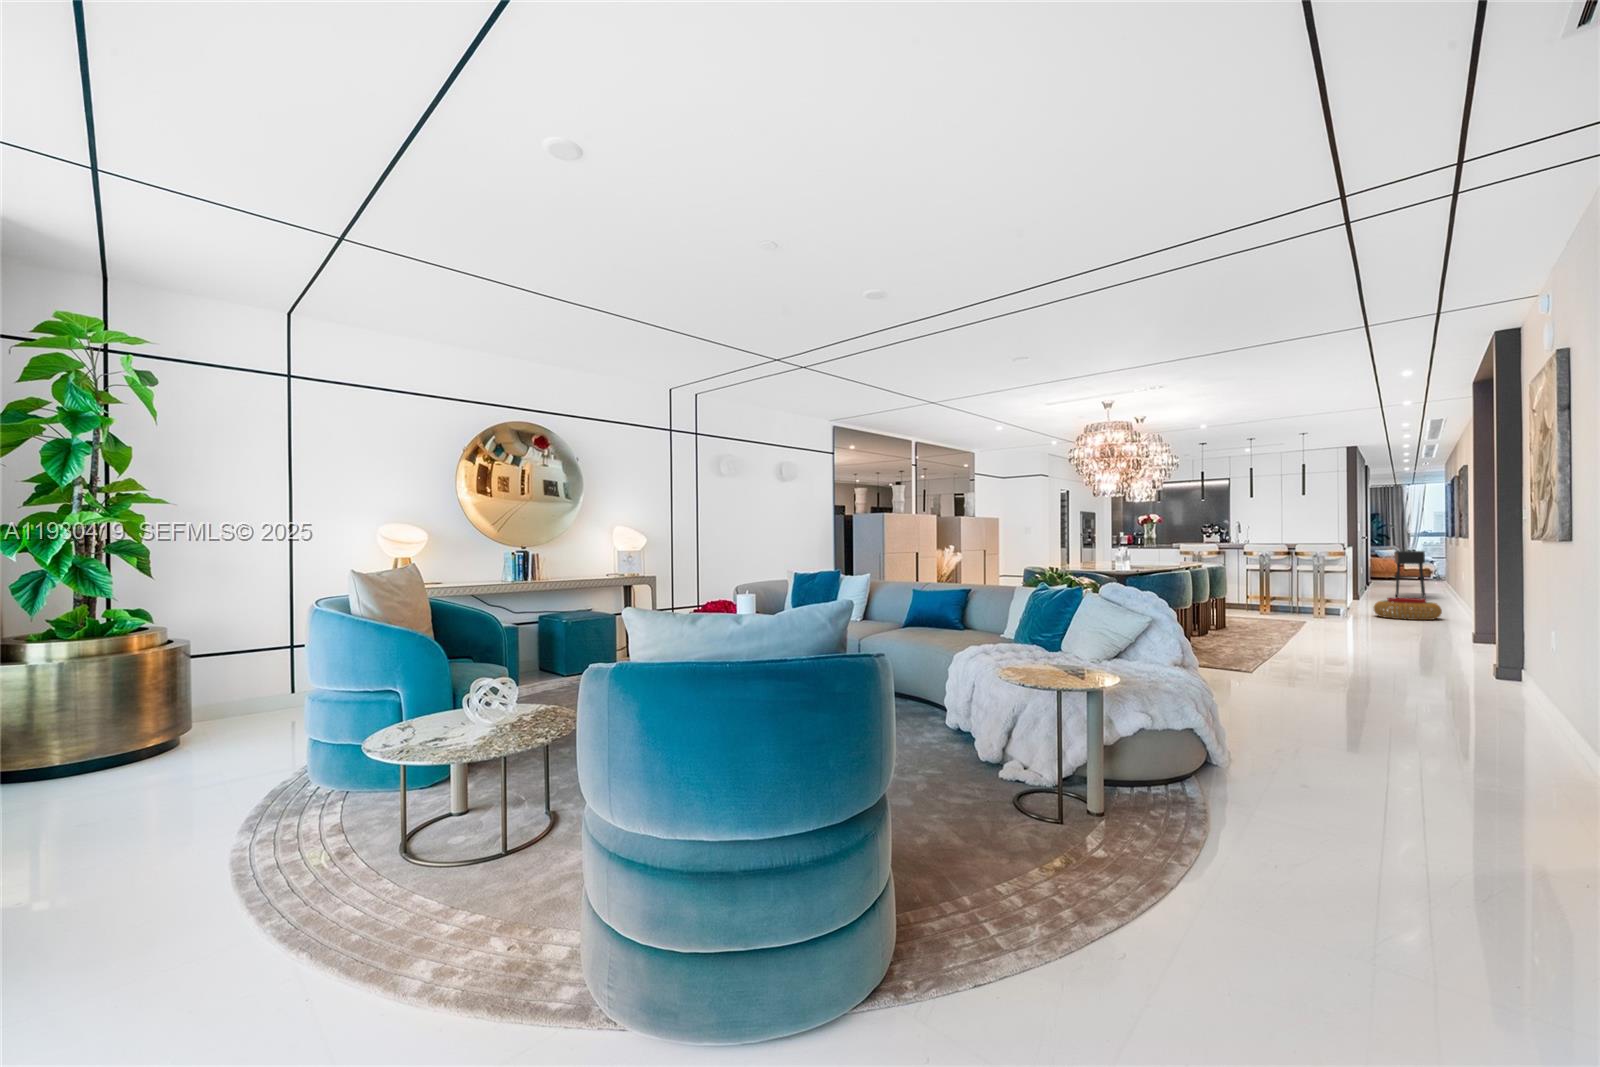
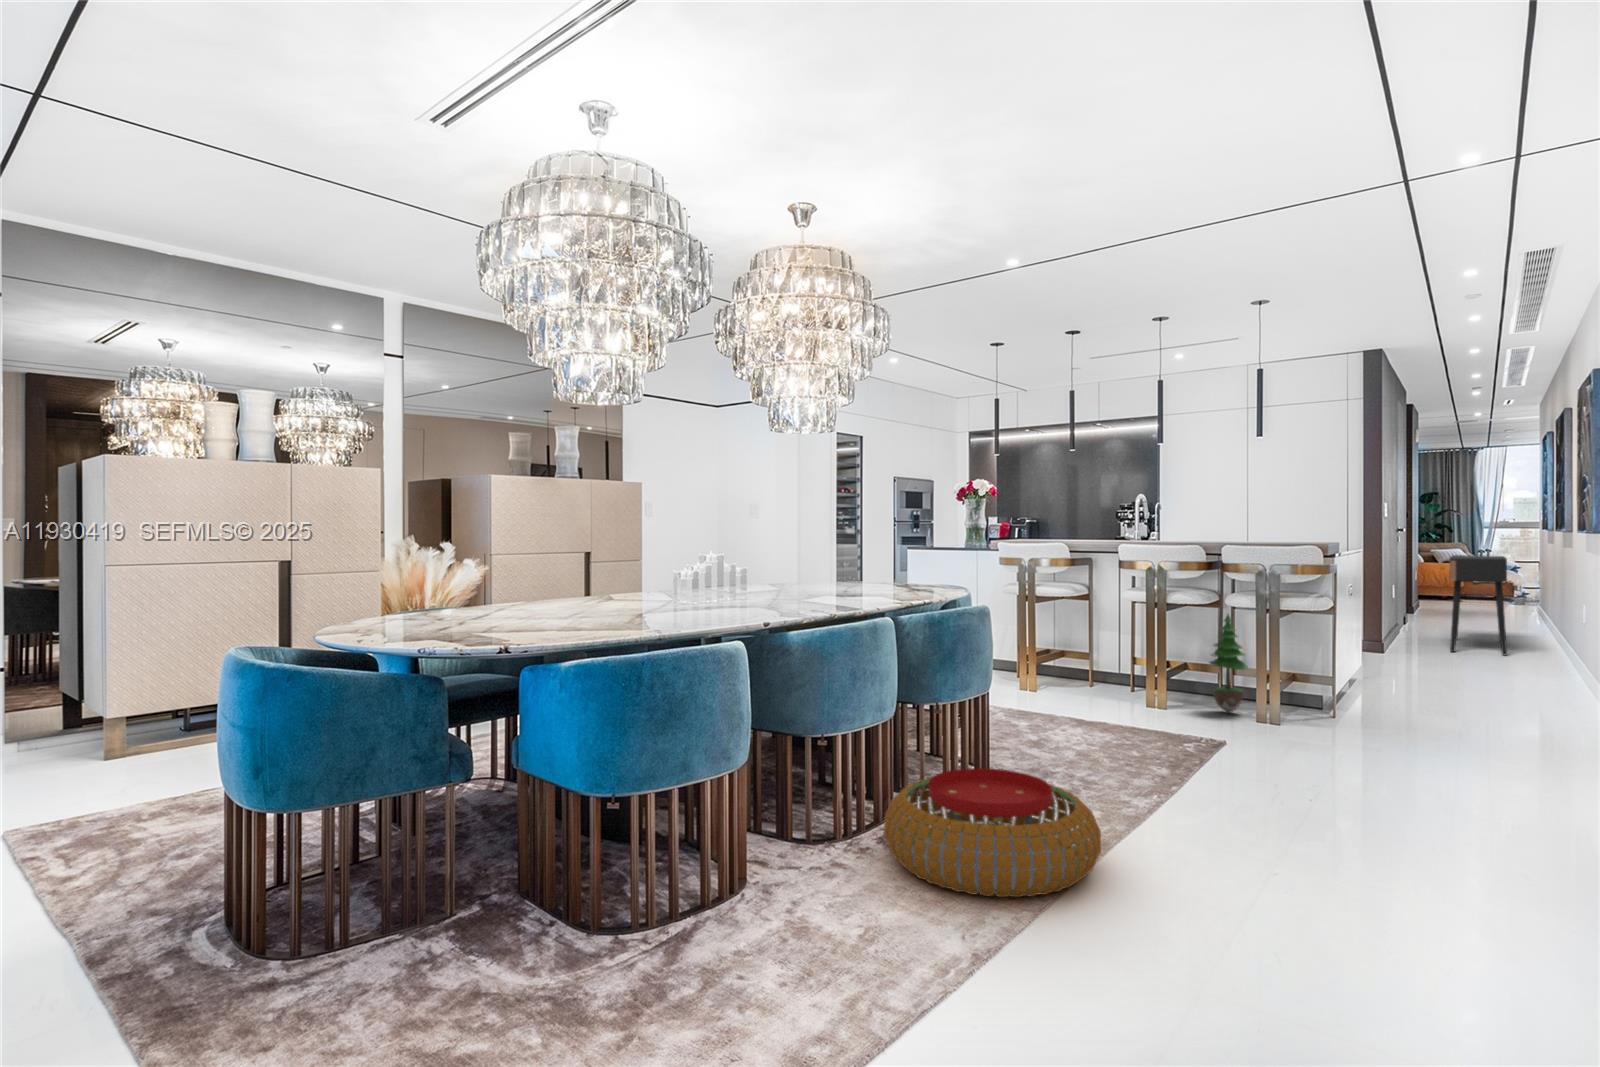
potted tree: none [1291,573,1310,616] -> present [1210,615,1248,713]
pouf: present [1374,598,1442,620] -> present [884,768,1101,897]

